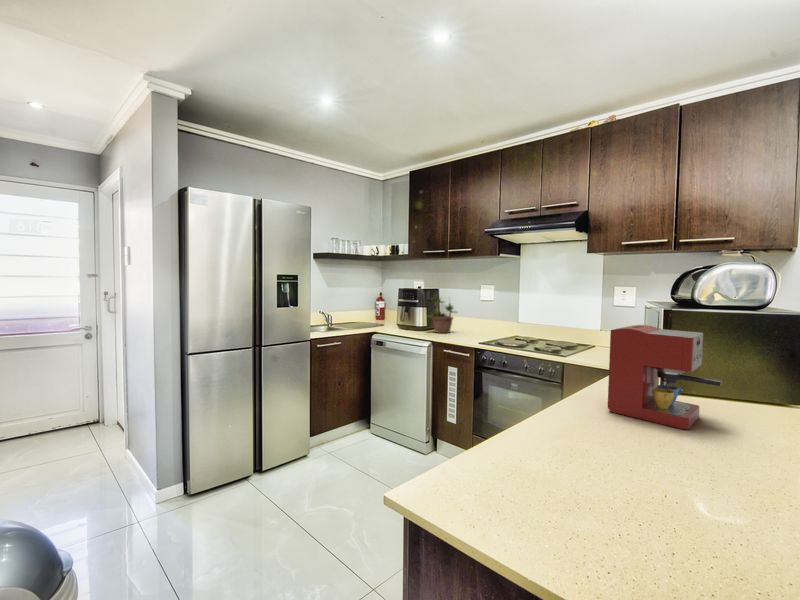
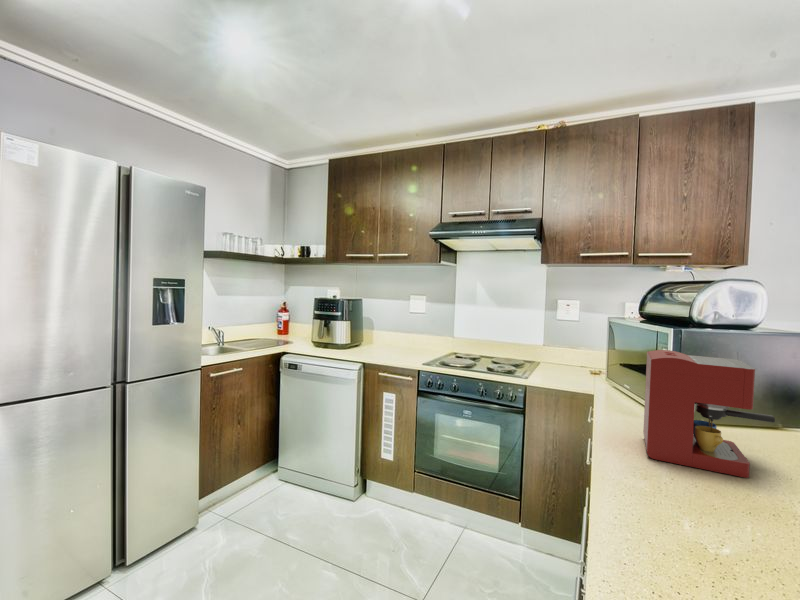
potted plant: present [429,298,457,333] -> none [350,302,385,351]

